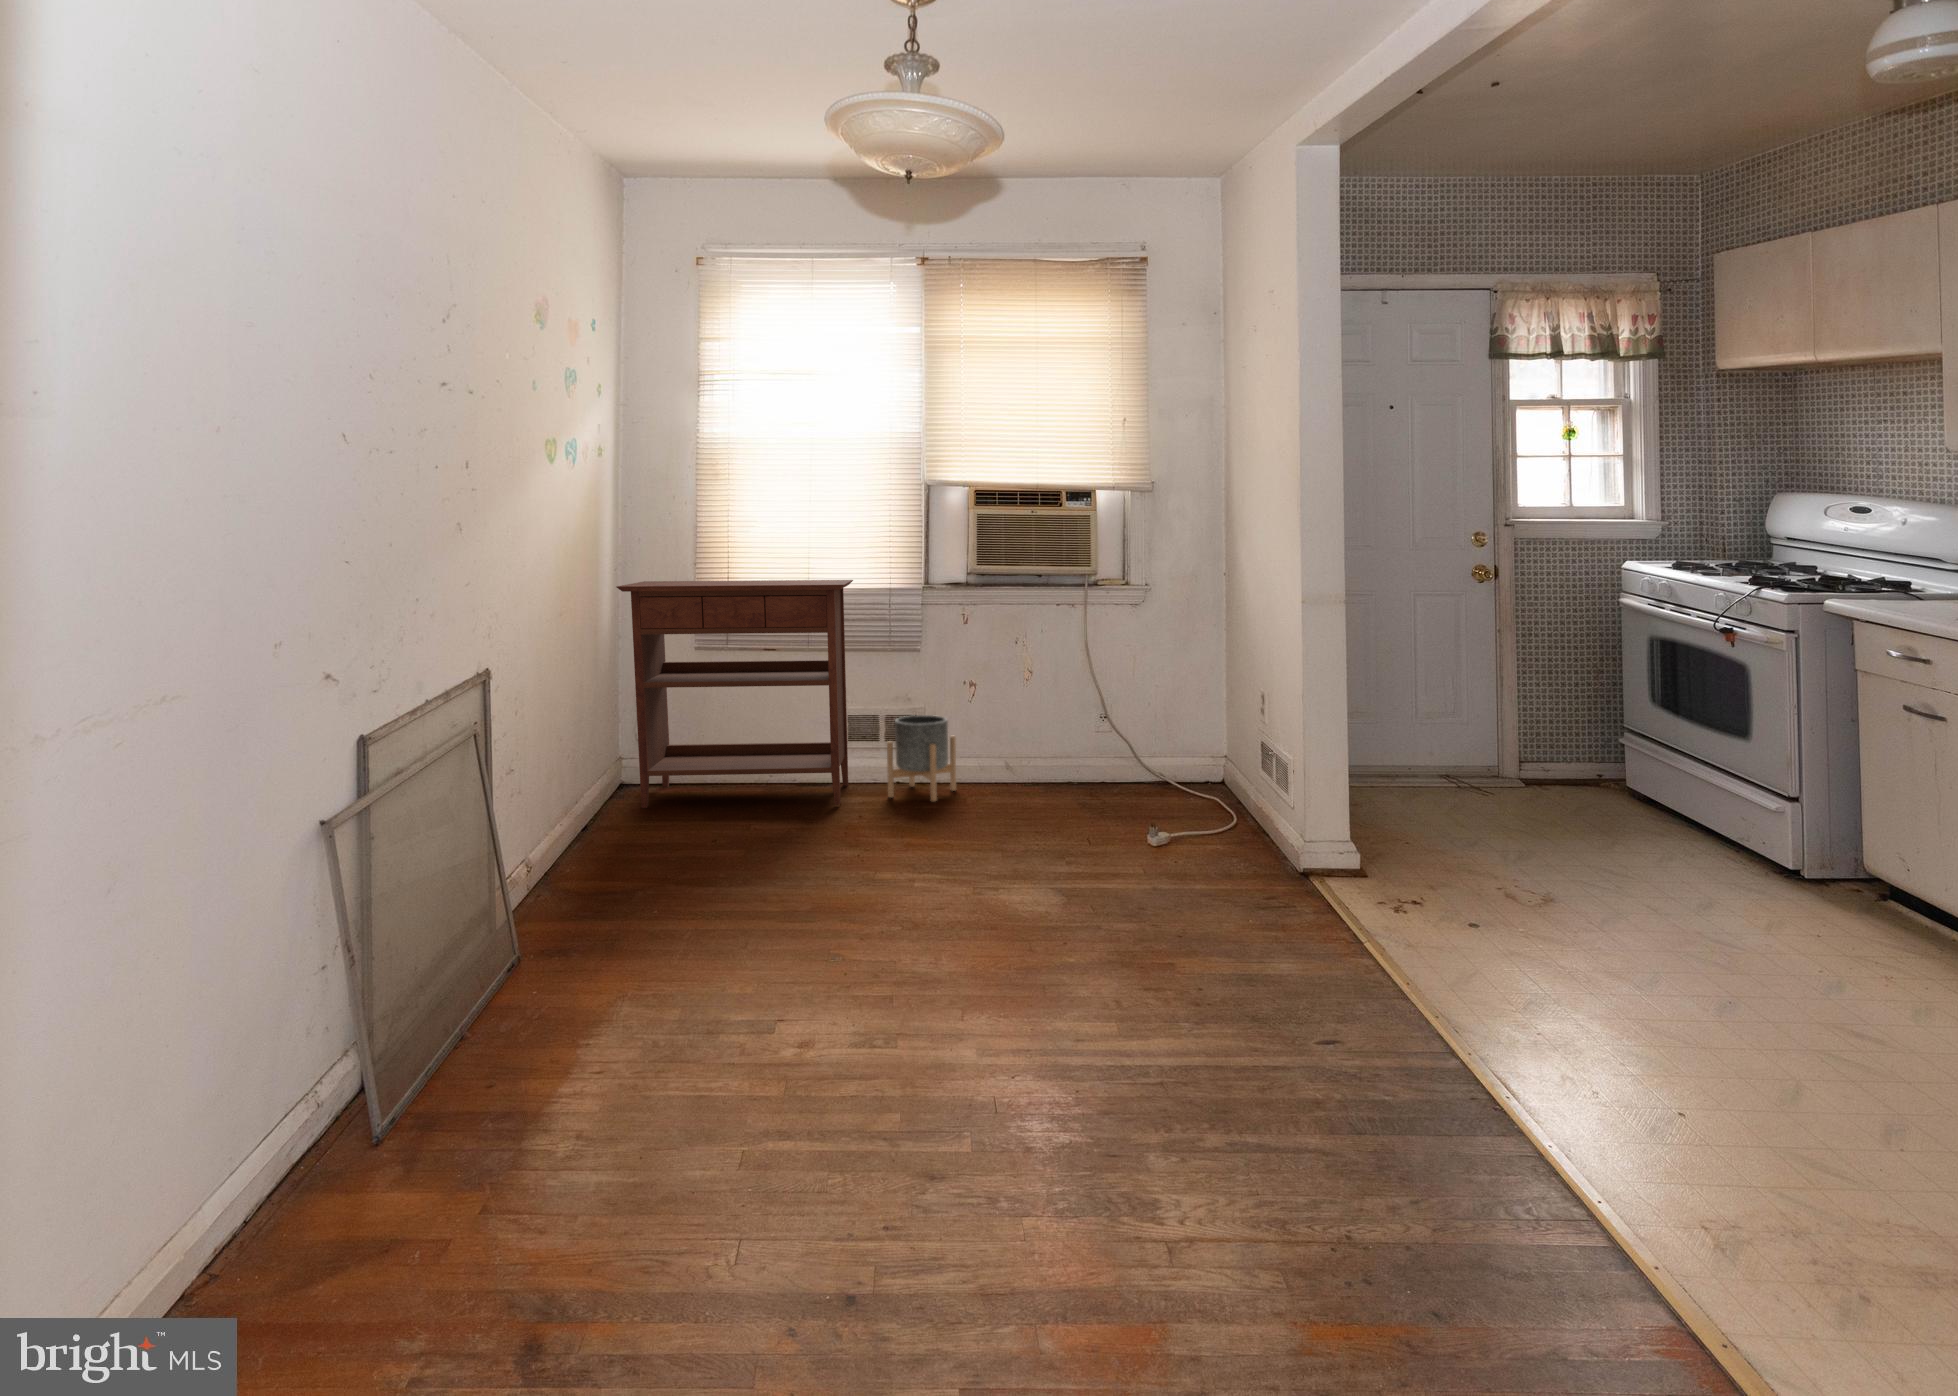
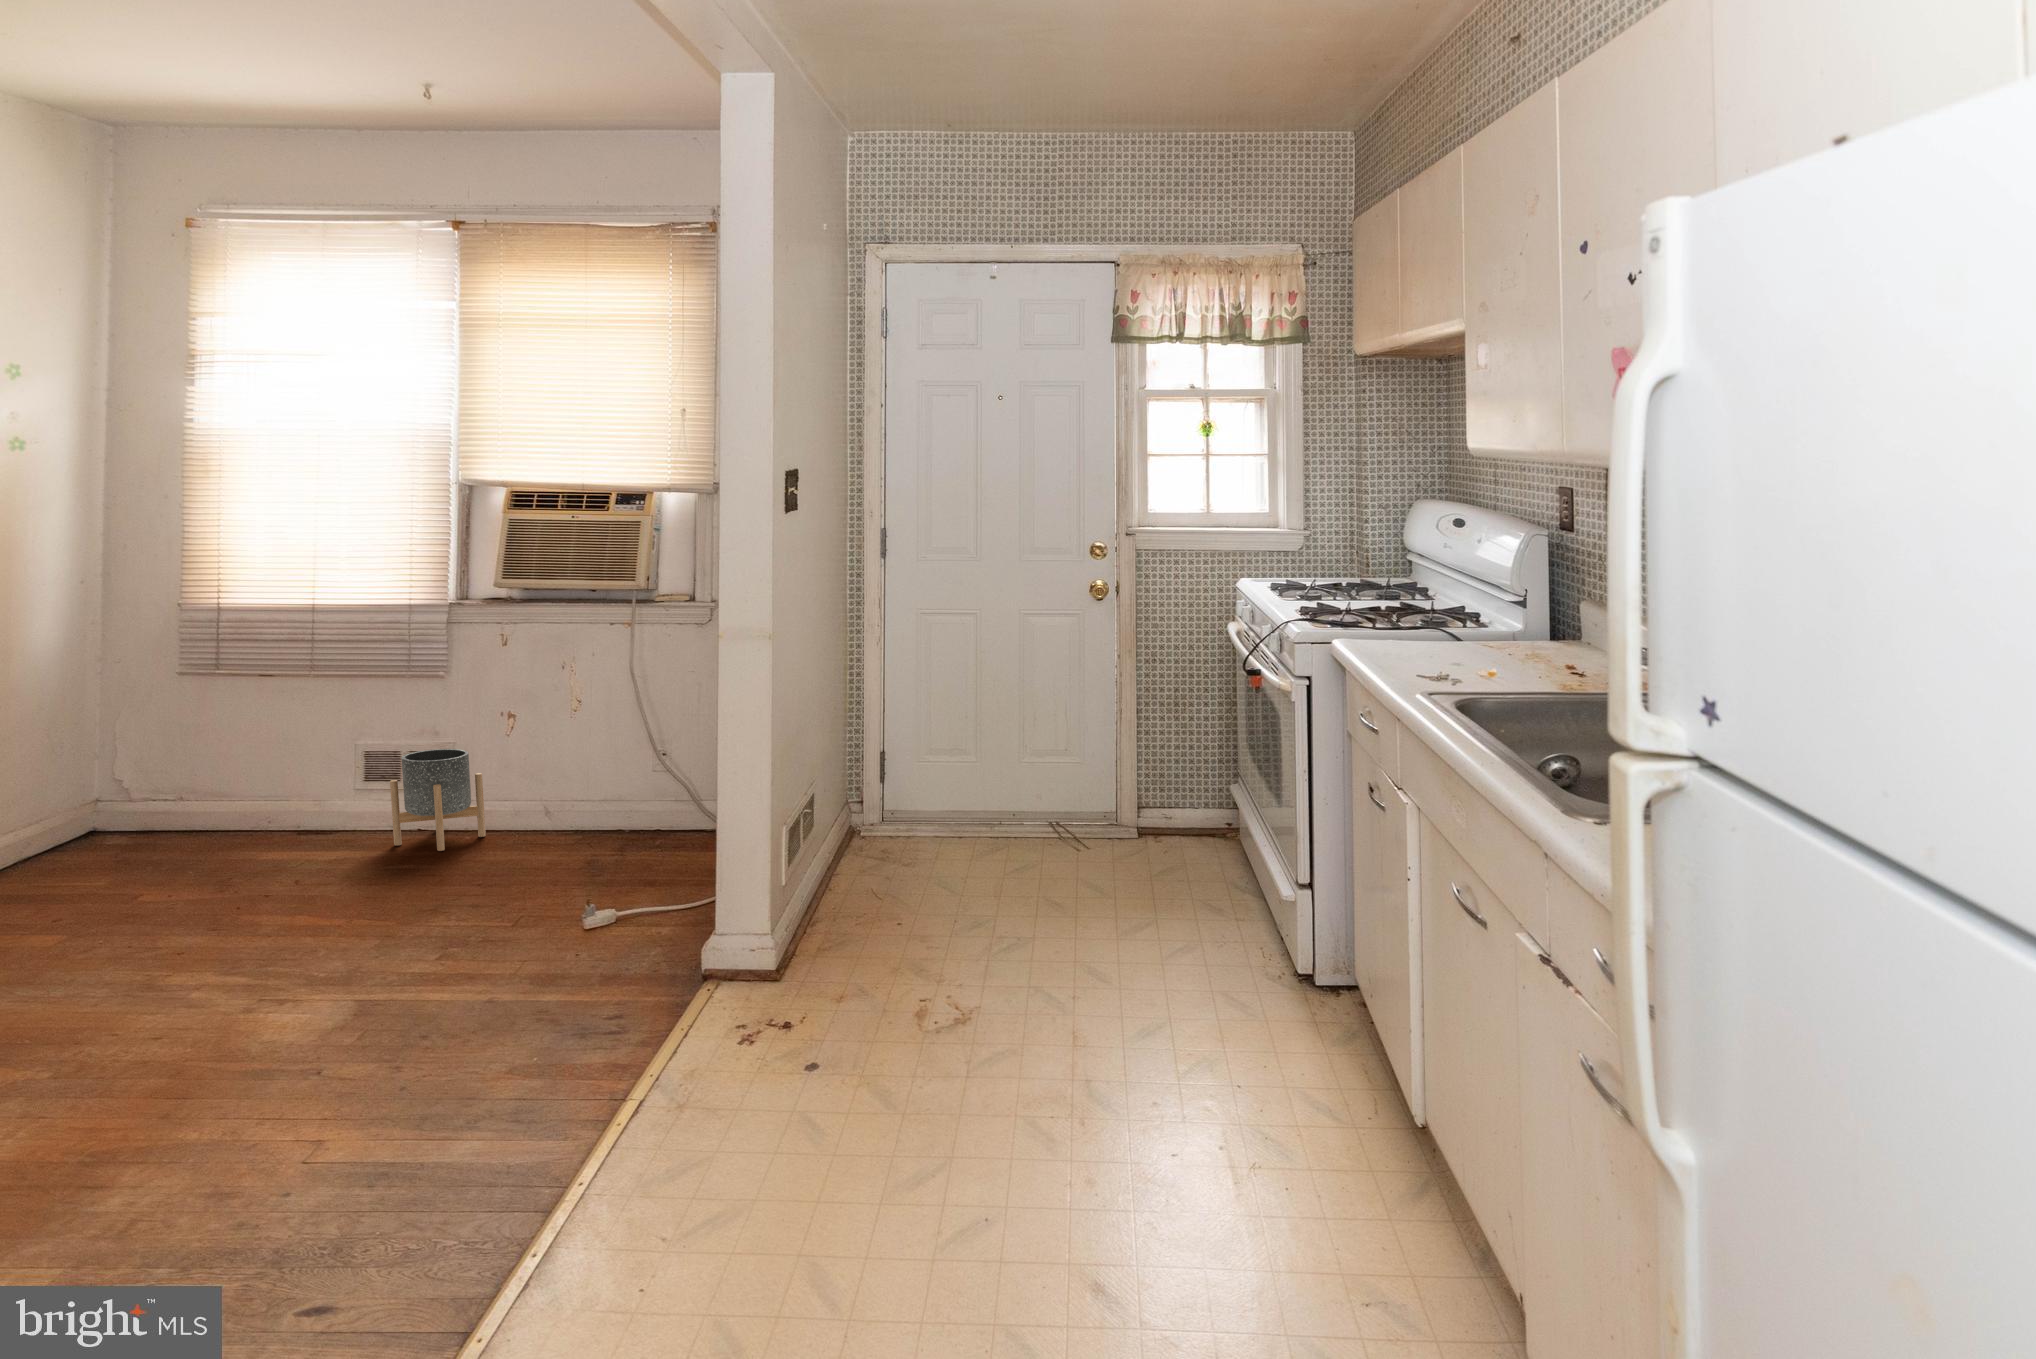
console table: present [616,580,853,808] -> none [35,591,366,858]

